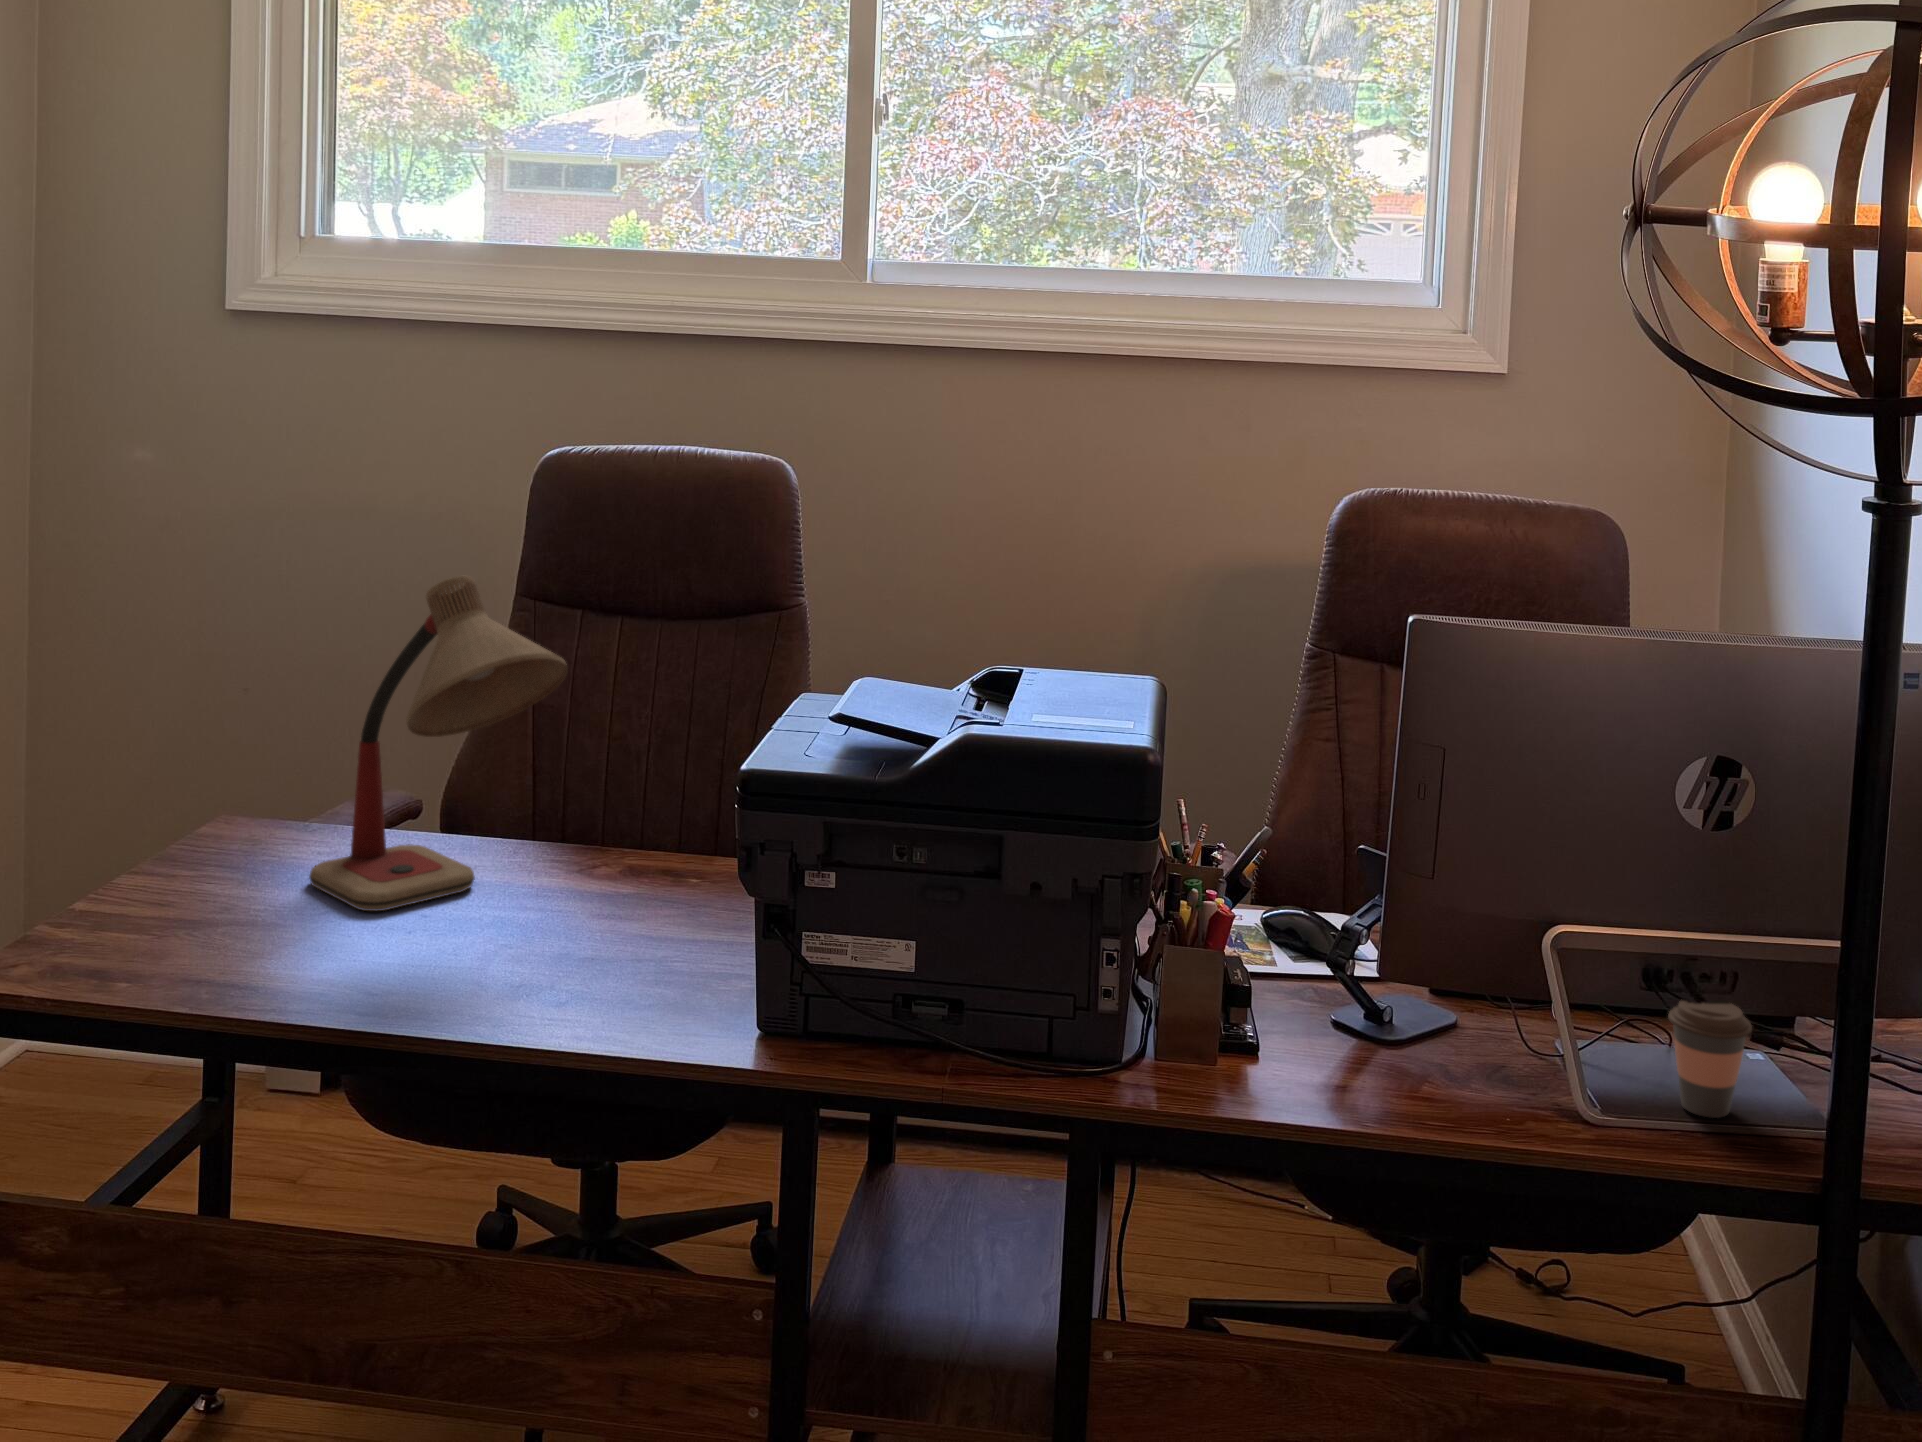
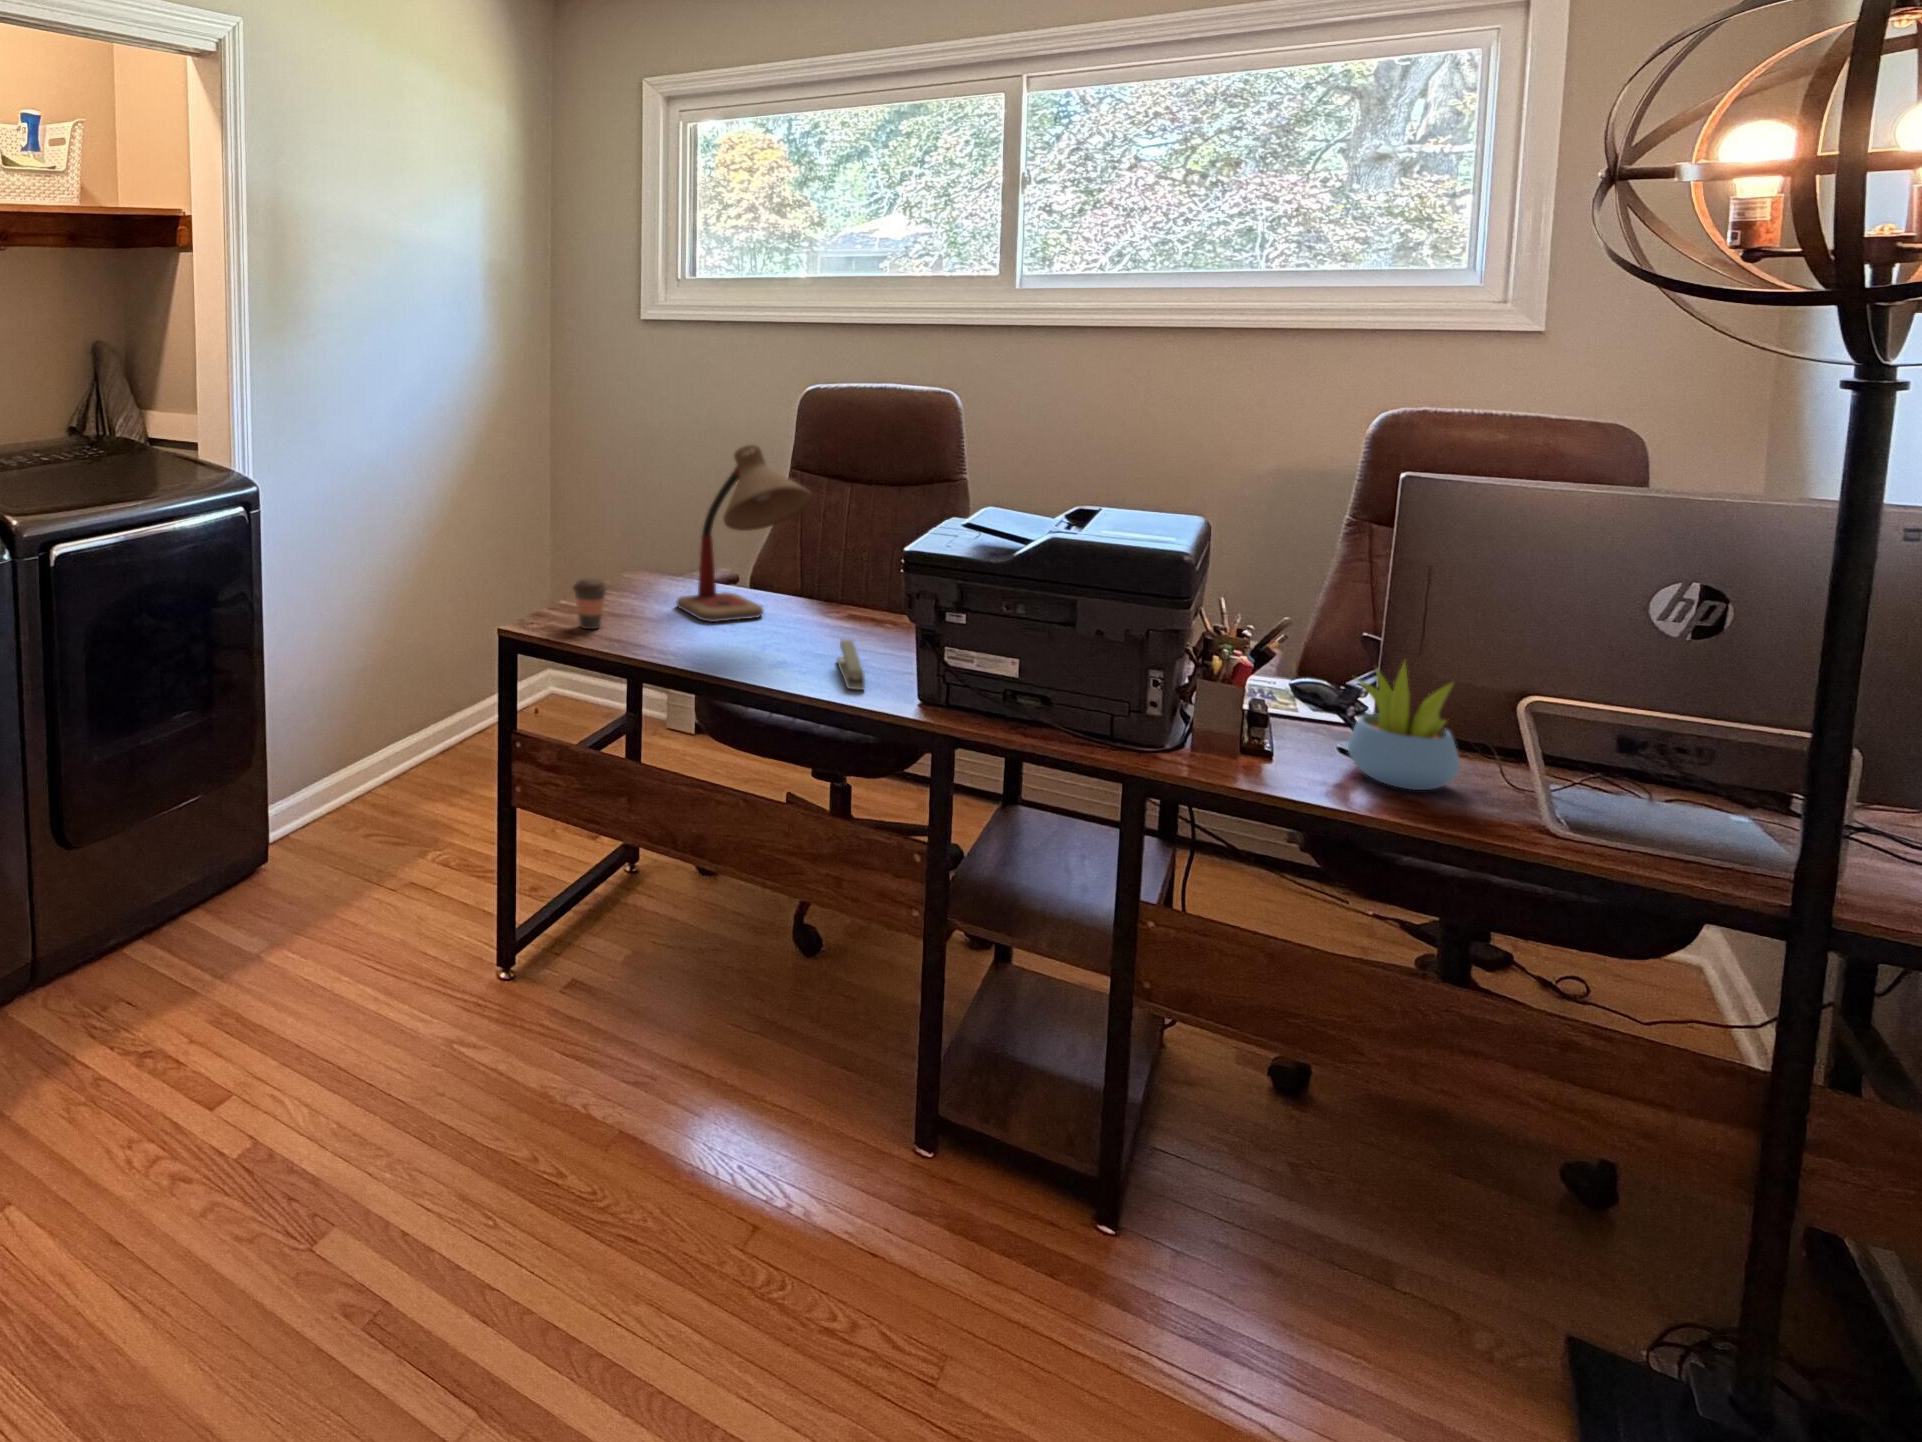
succulent plant: none [1352,877,1482,1083] -> present [1348,660,1460,790]
stapler: none [610,929,664,1028] -> present [837,640,865,690]
coffee cup: present [1668,1001,1752,1118] -> present [573,579,607,629]

